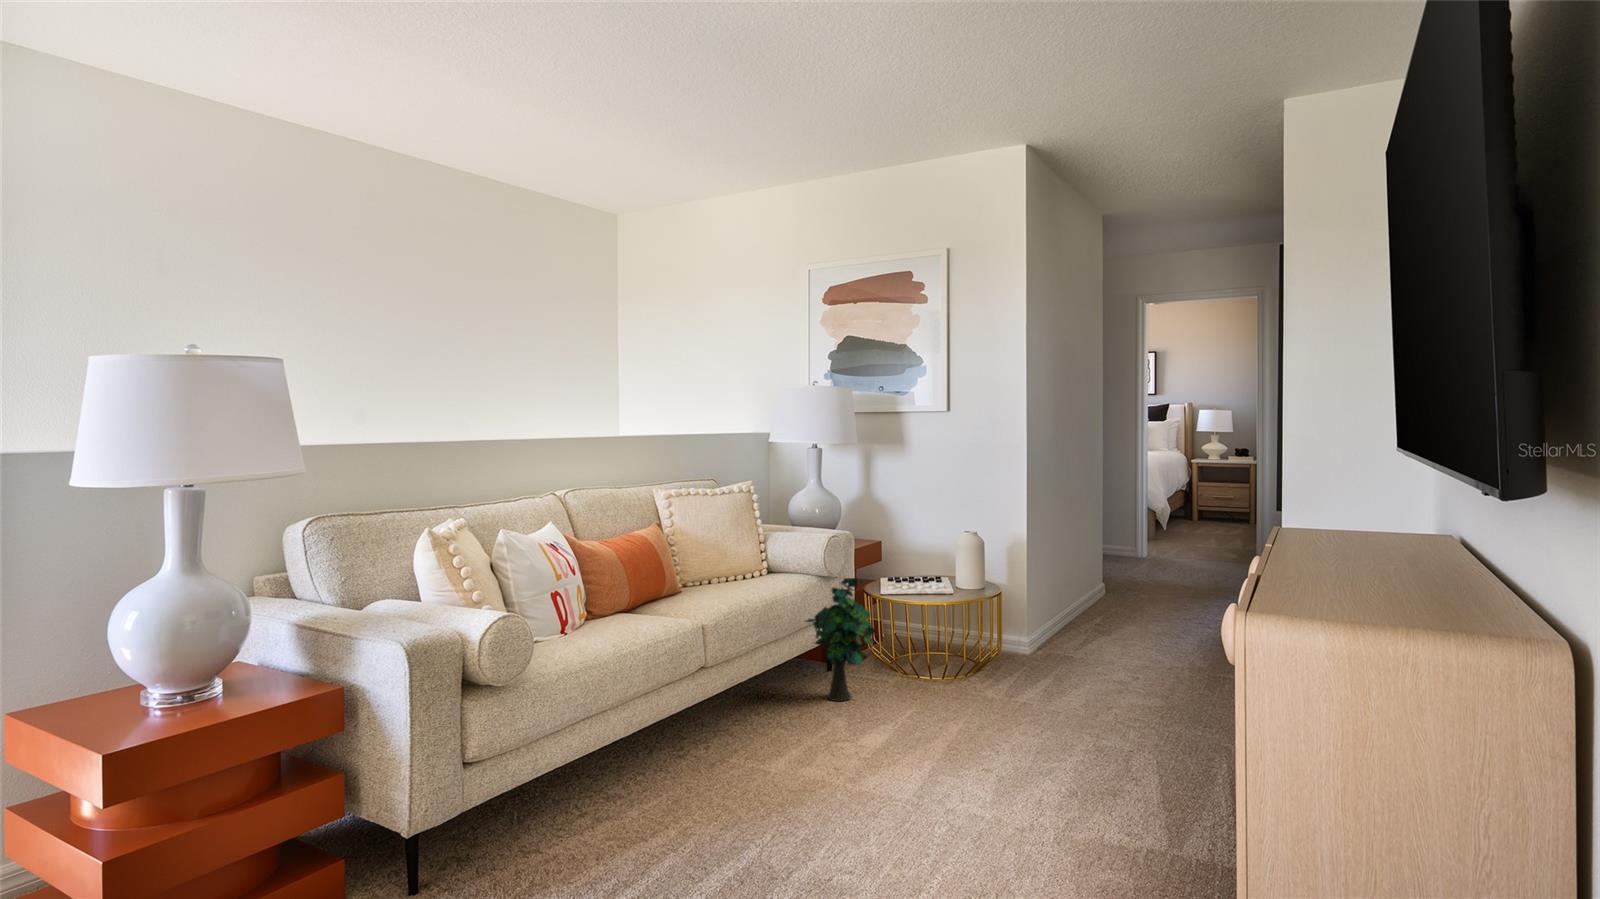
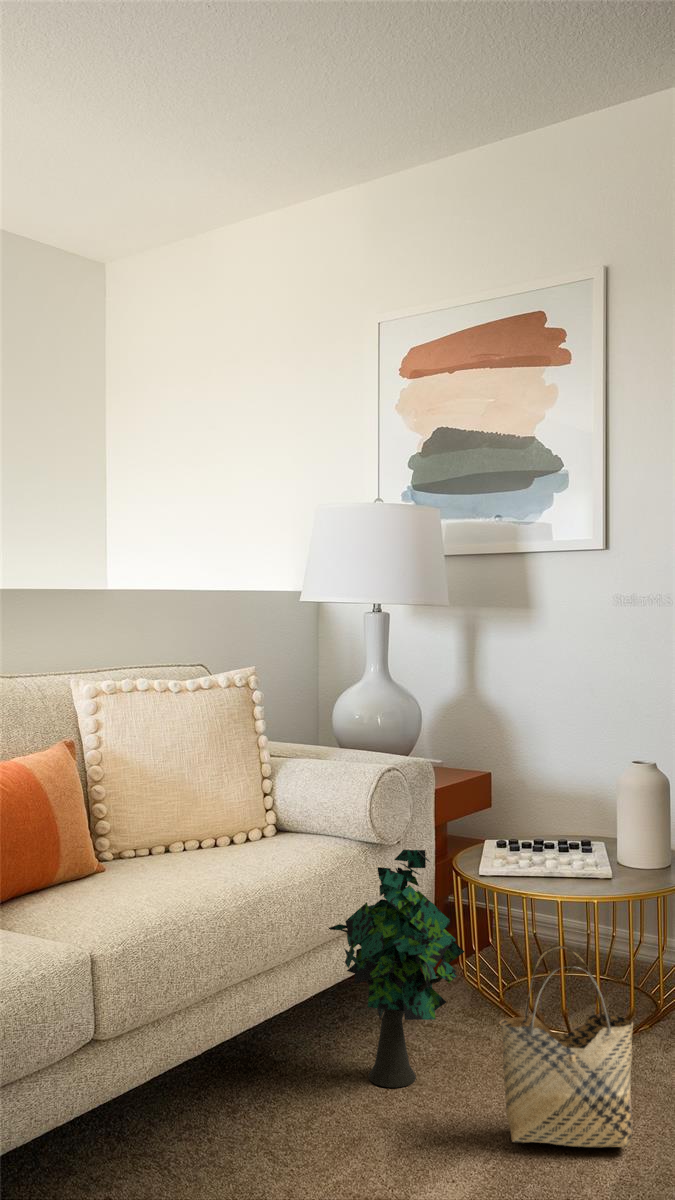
woven basket: none [898,622,964,718] -> present [500,946,633,1147]

